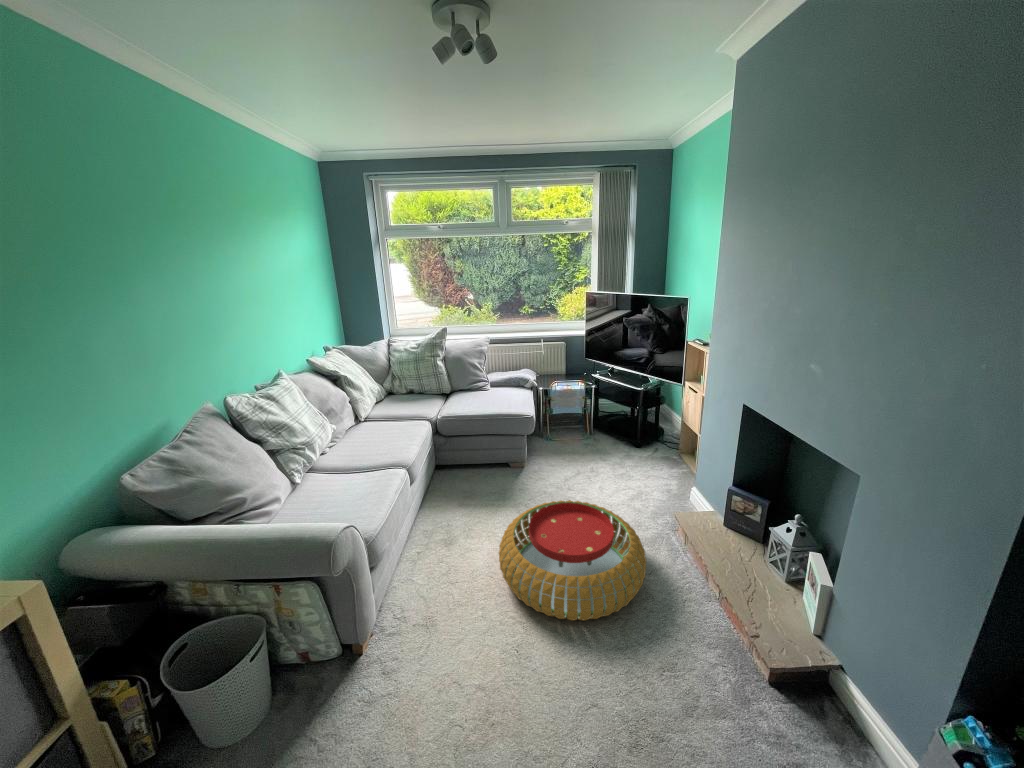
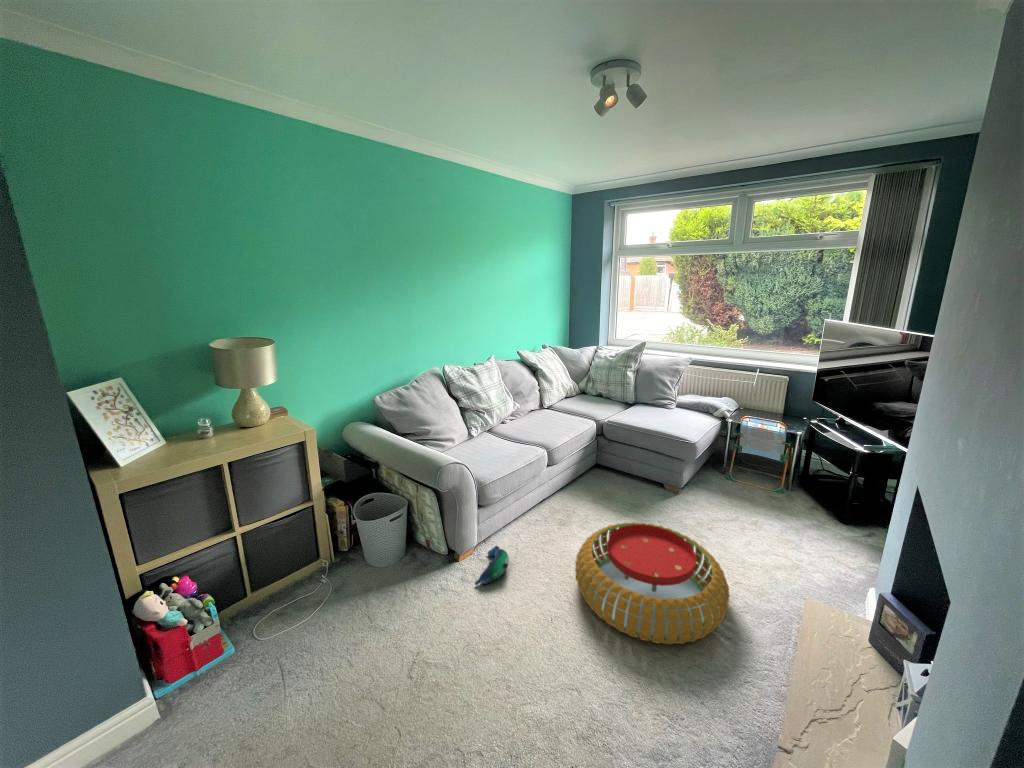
plush toy: none [393,605,437,670] -> present [475,546,509,585]

